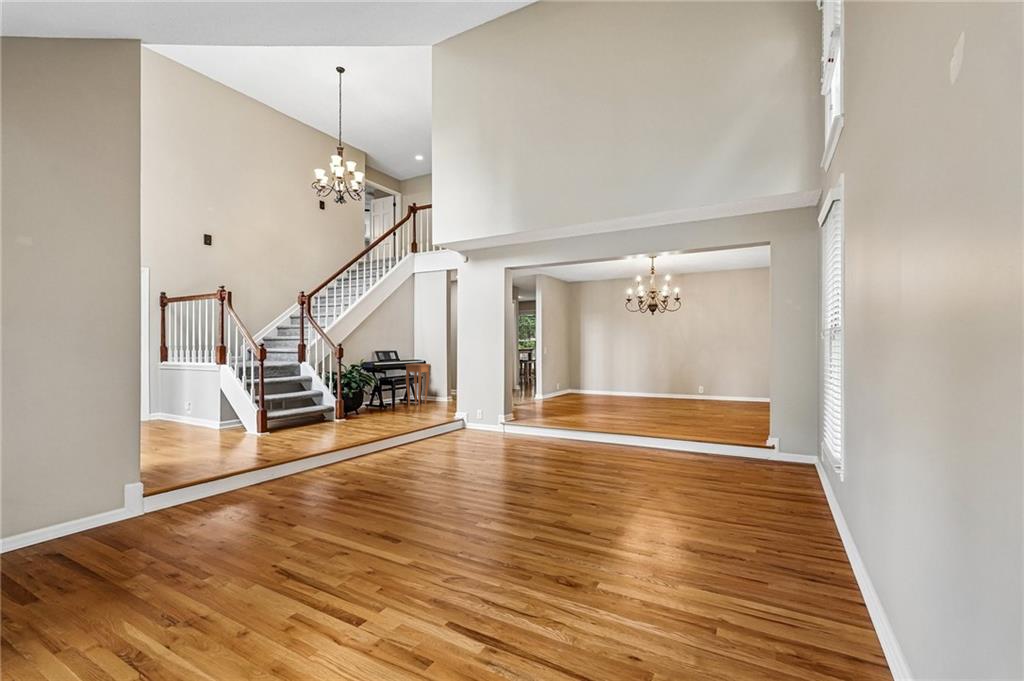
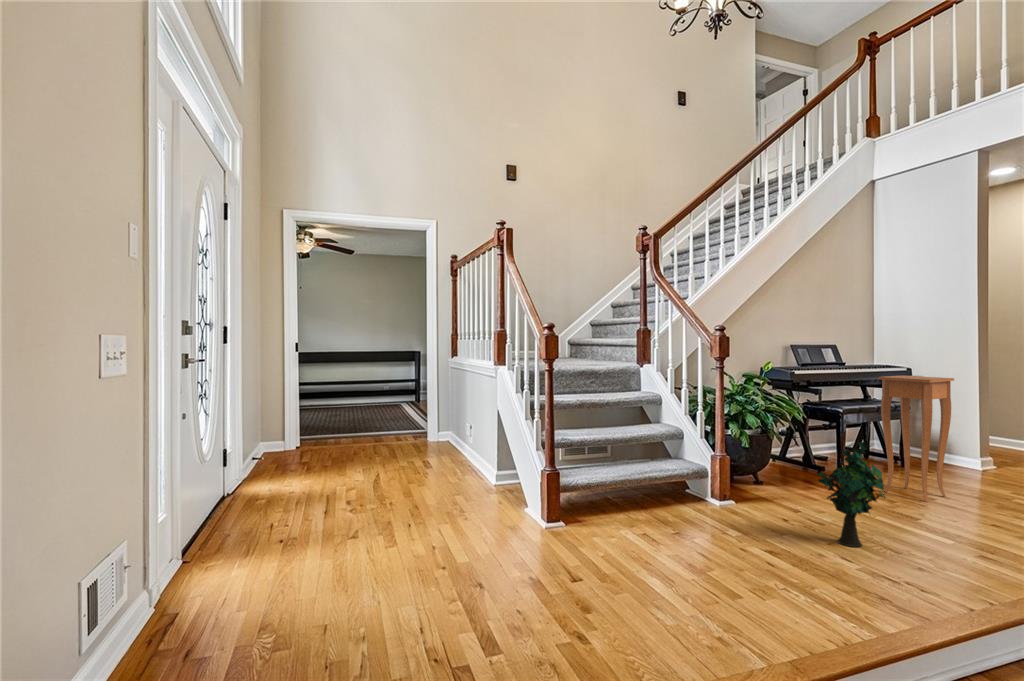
decorative plant: none [374,387,397,425] -> present [818,442,885,547]

